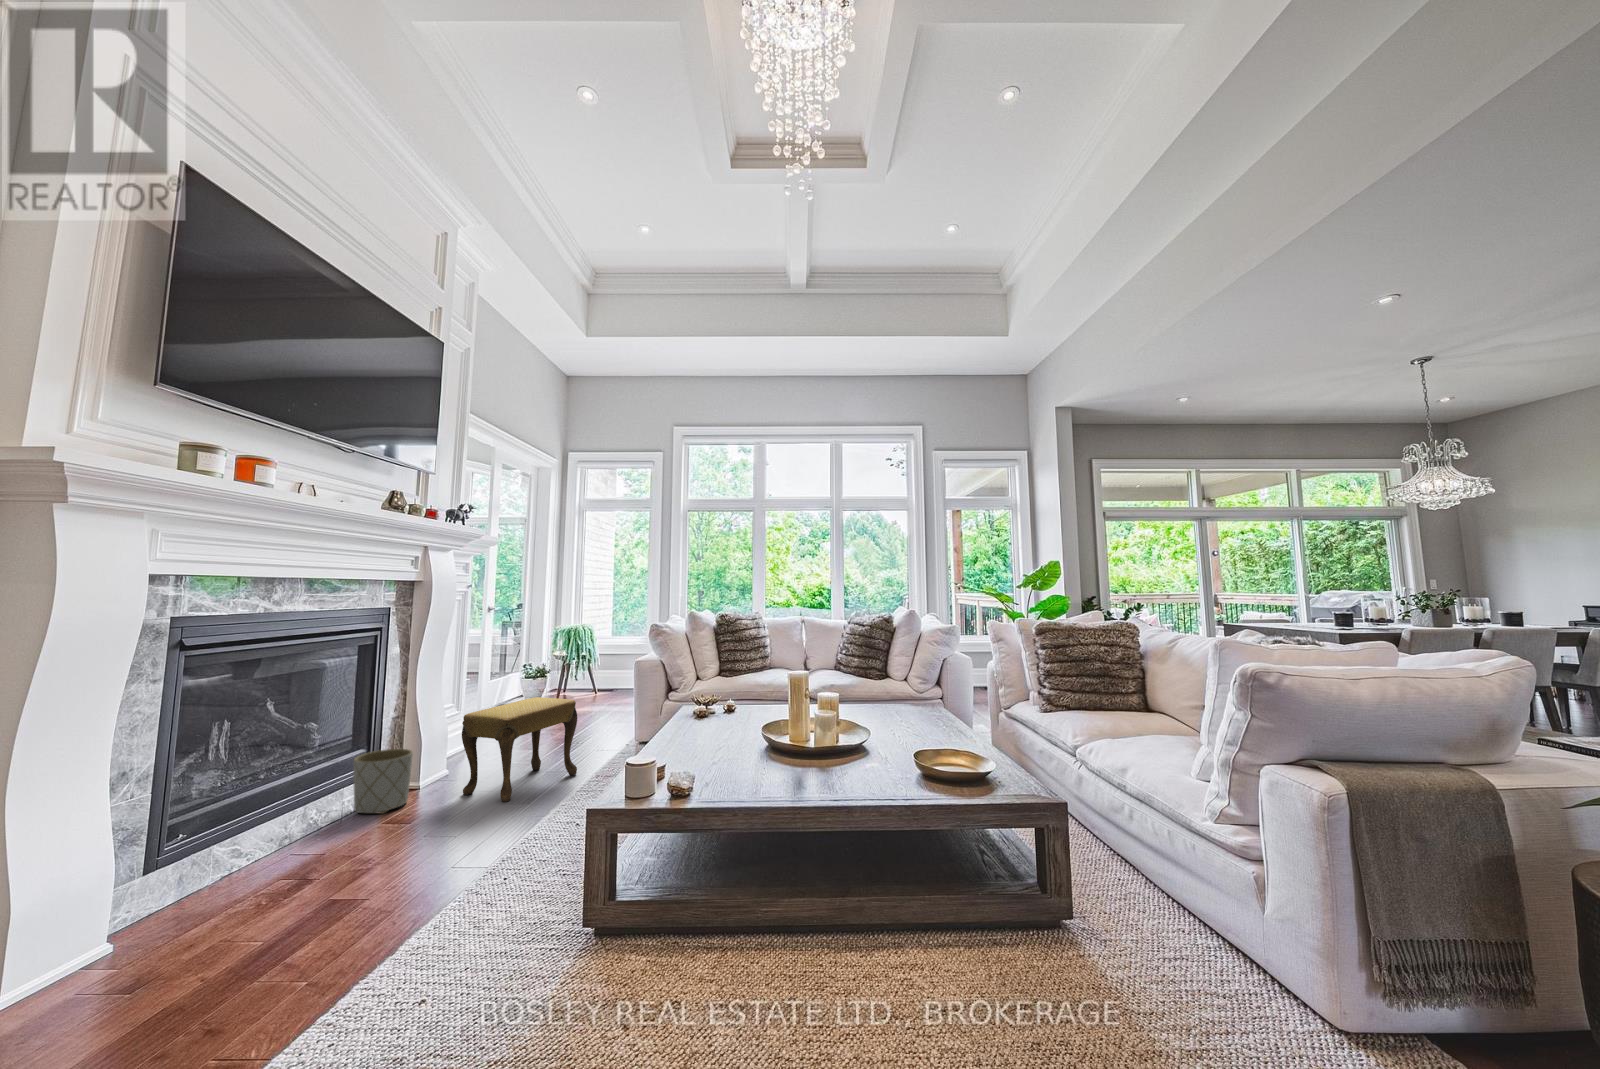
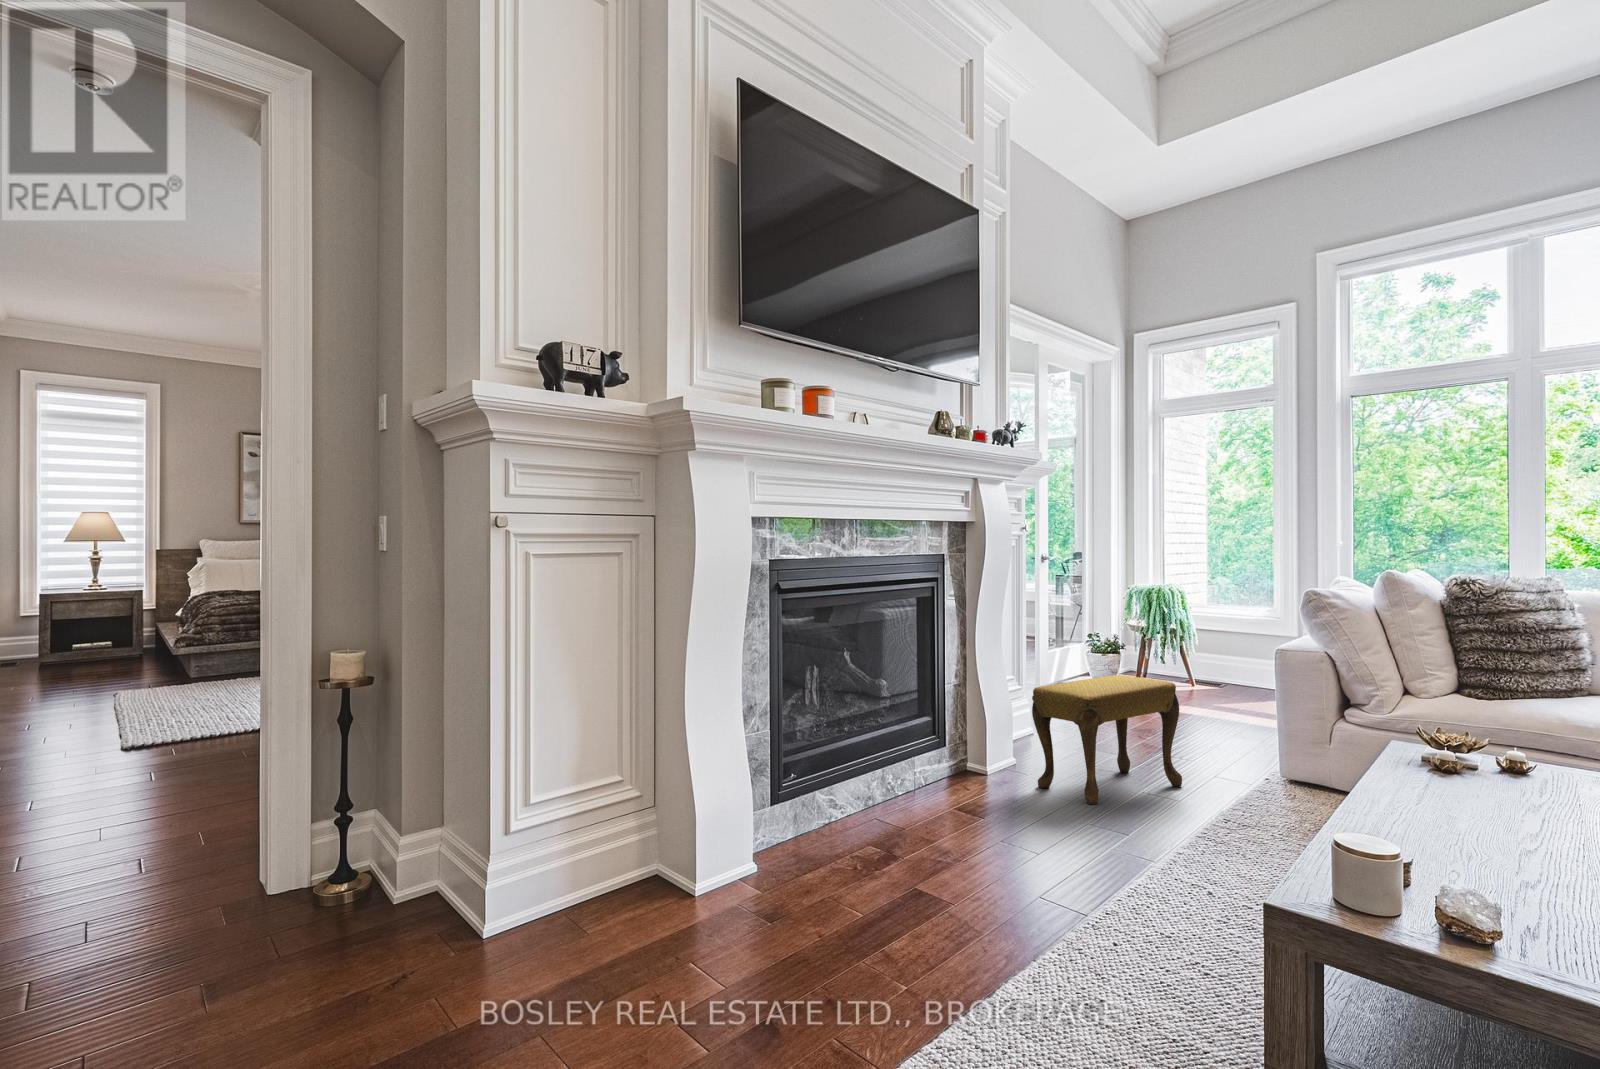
planter: present [353,749,413,814] -> none [921,720,980,793]

